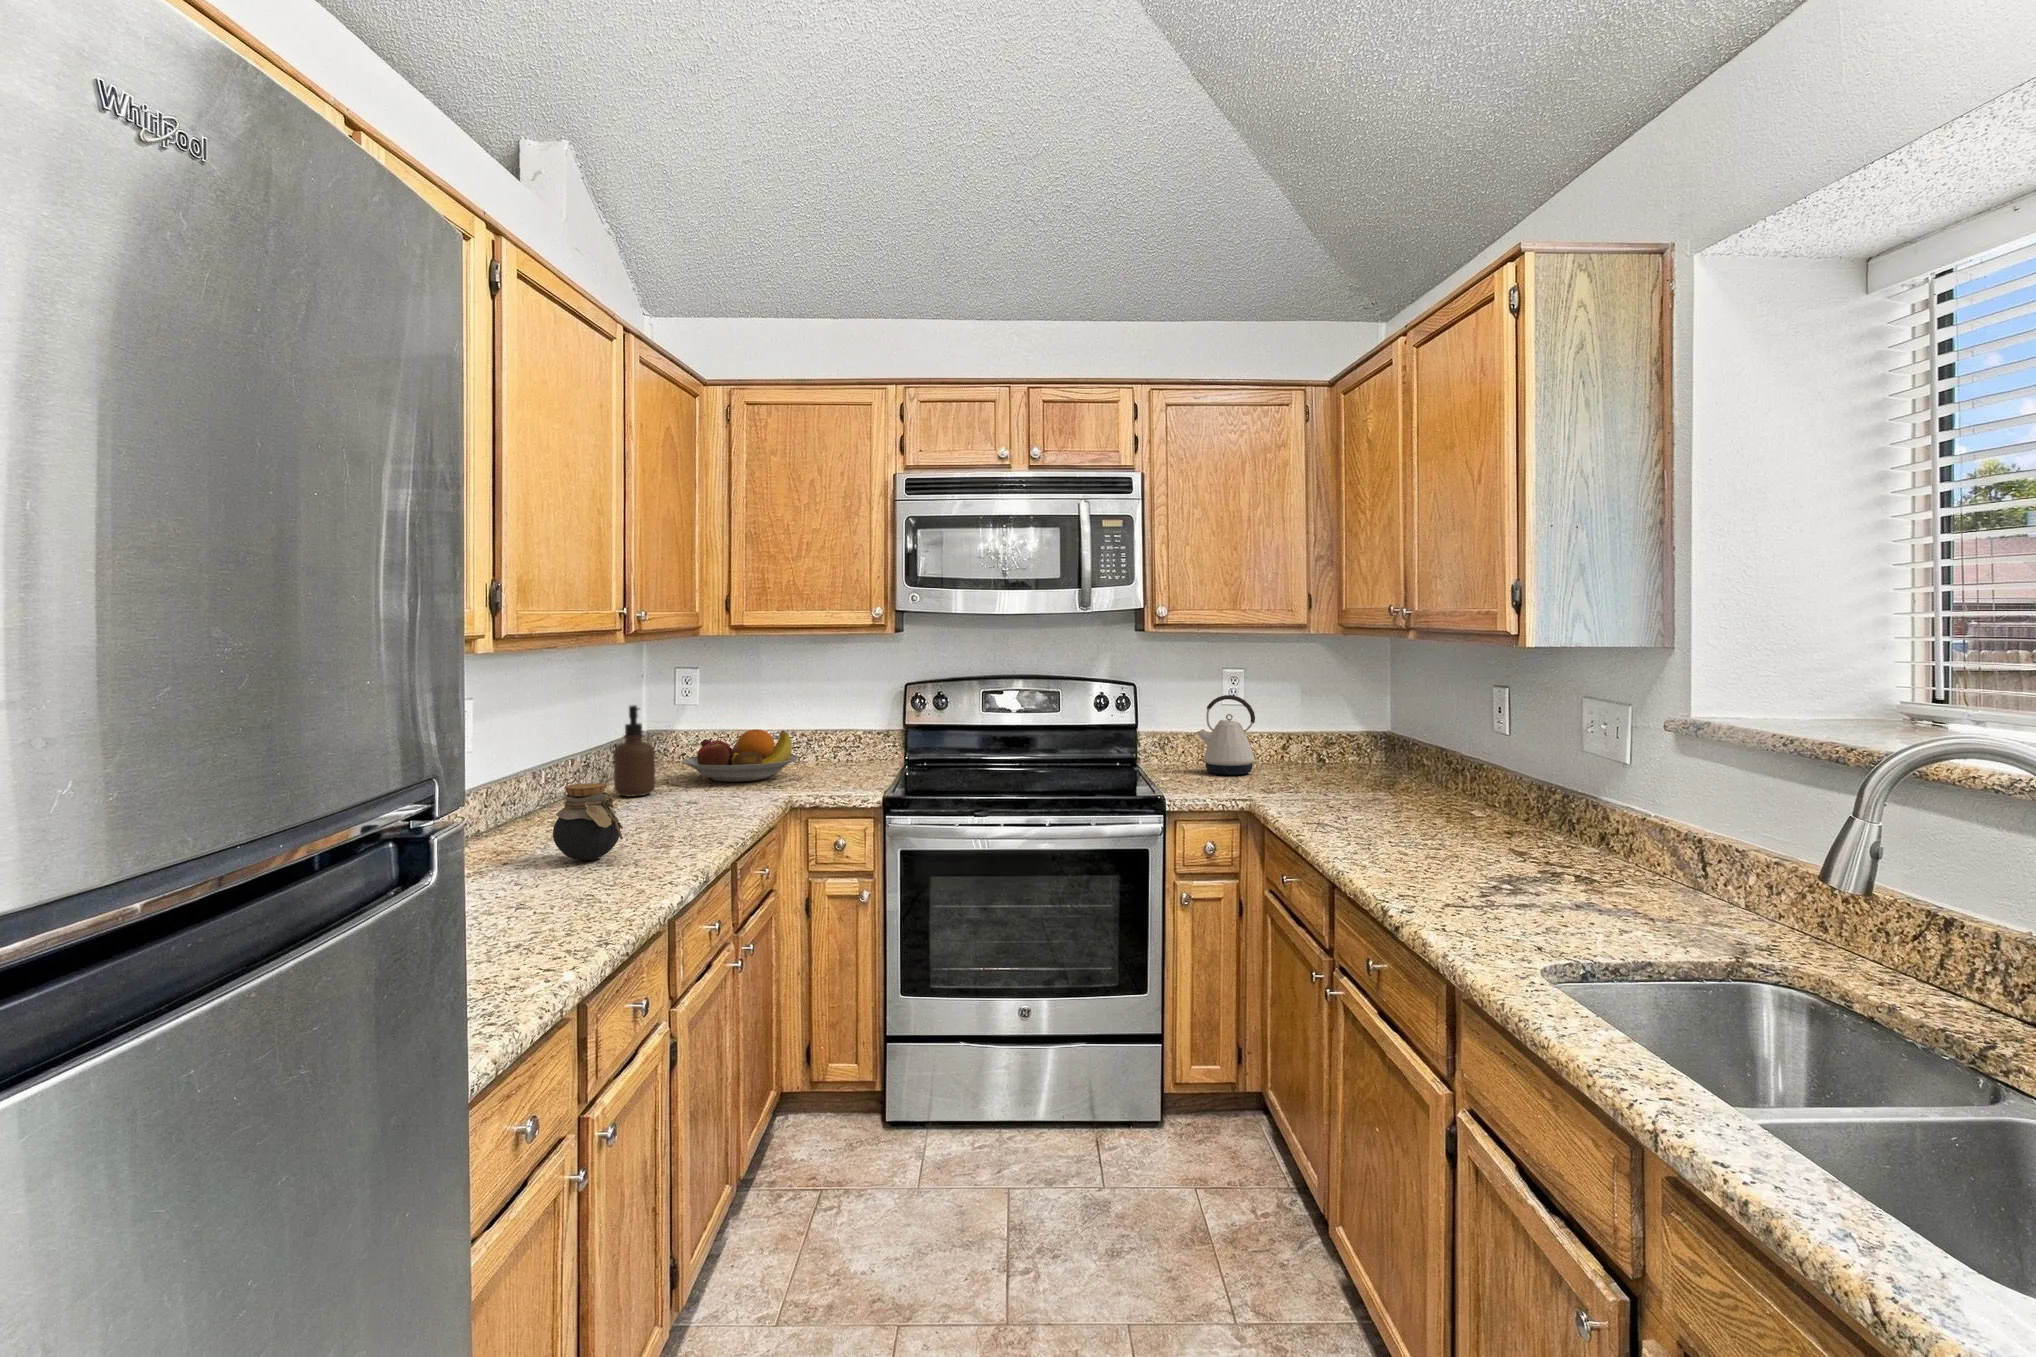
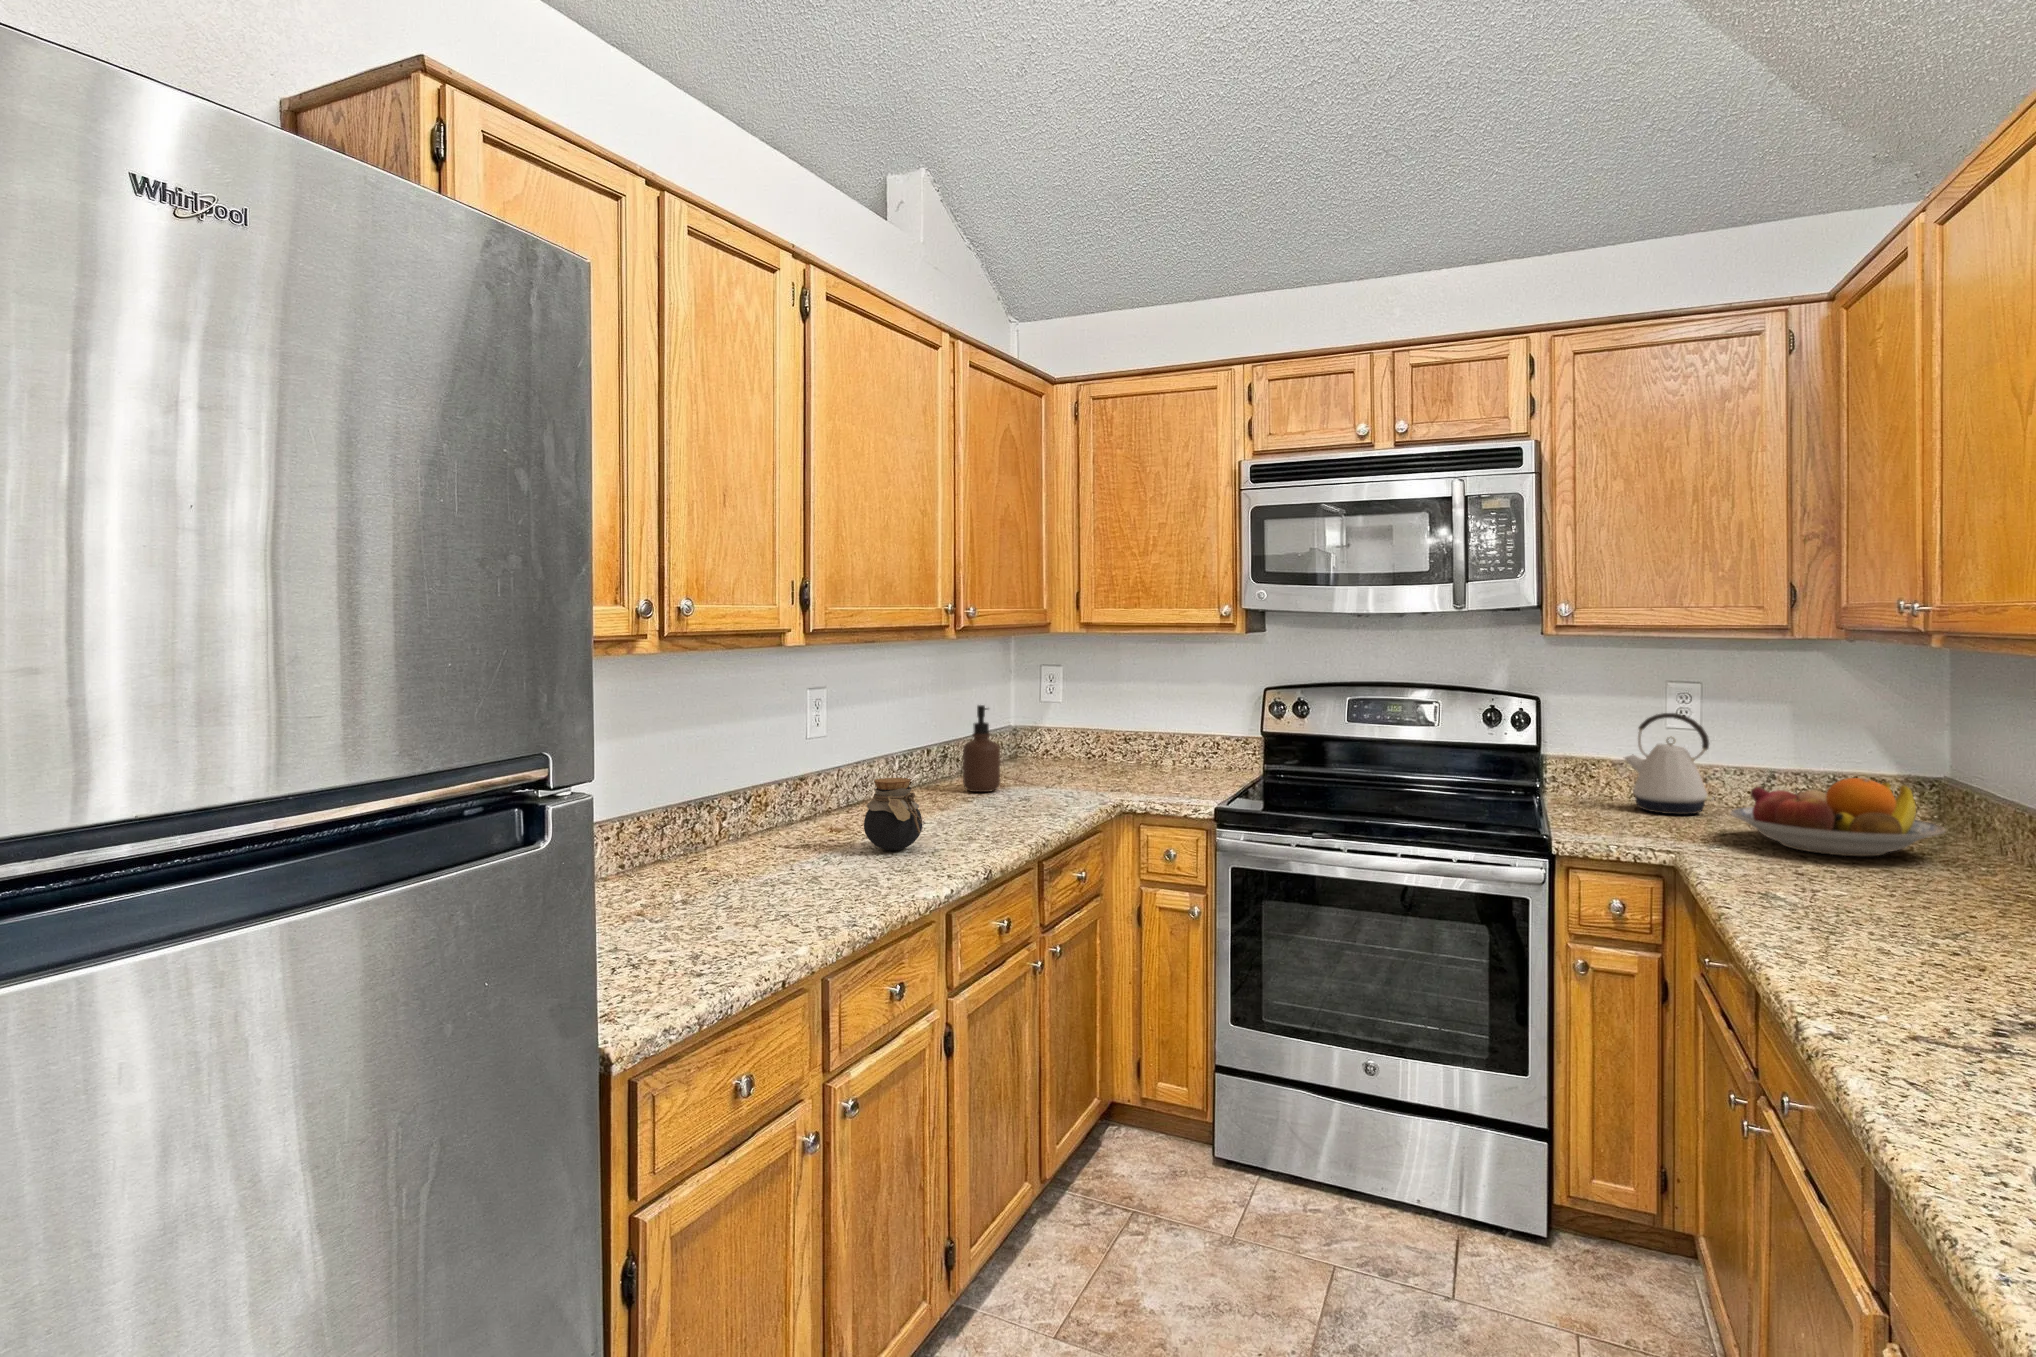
fruit bowl: present [681,729,798,782] -> present [1730,778,1945,856]

